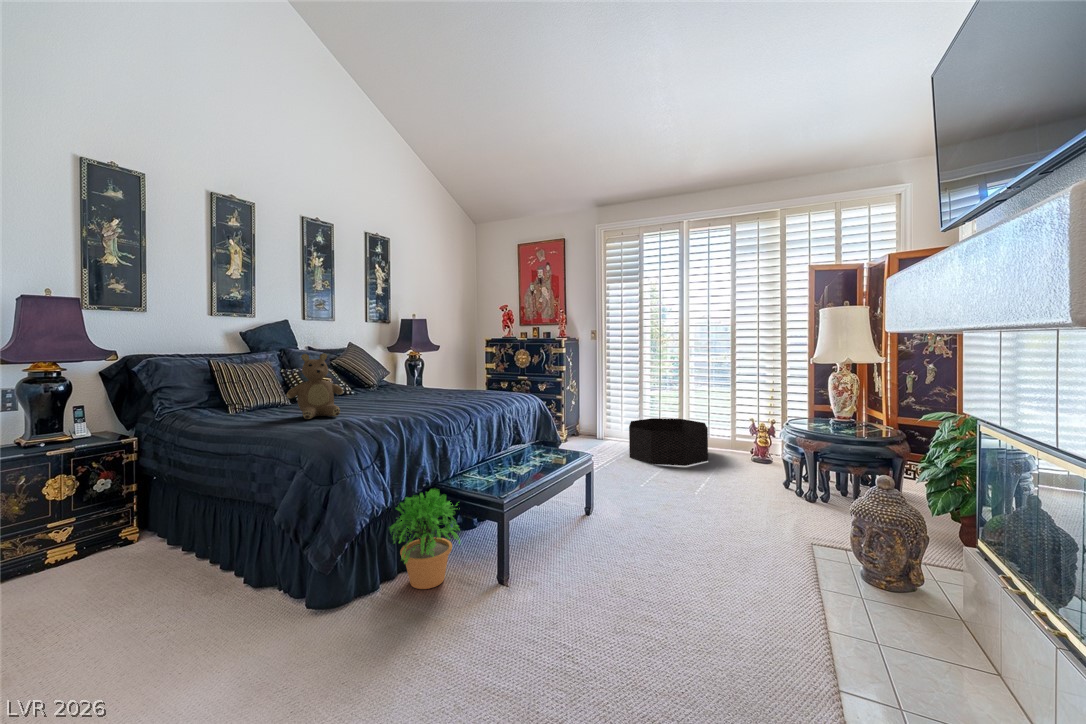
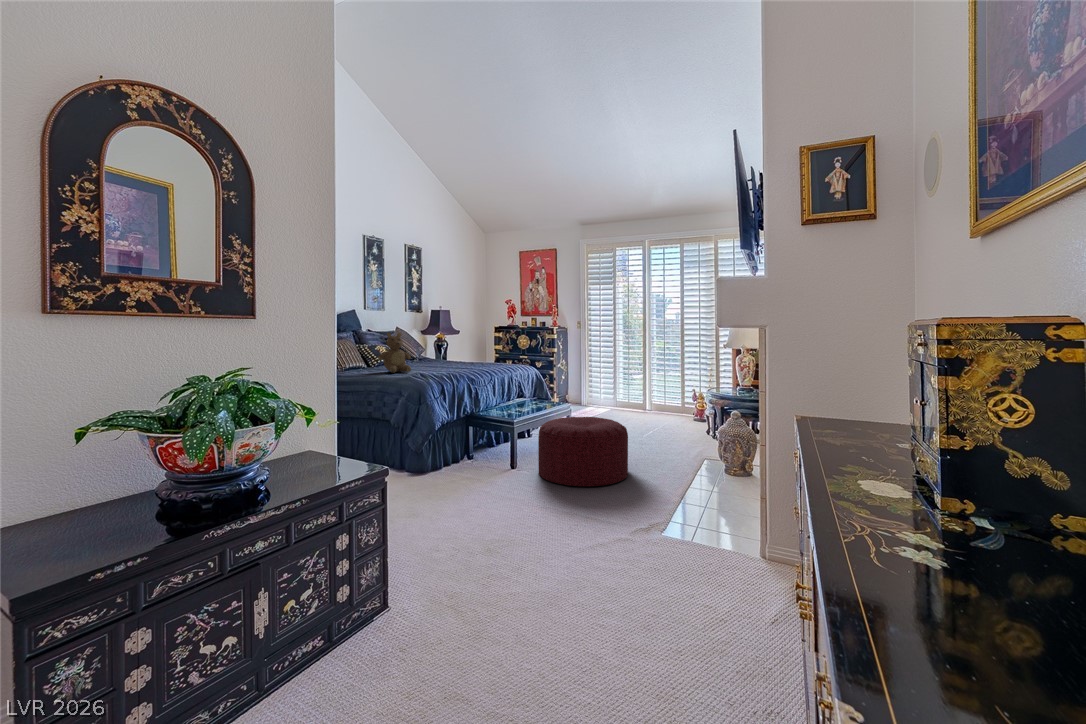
basket: present [629,418,708,466] -> none [602,389,659,420]
potted plant: present [390,489,460,589] -> none [447,413,491,471]
ottoman: none [544,489,702,641] -> present [538,417,628,486]

